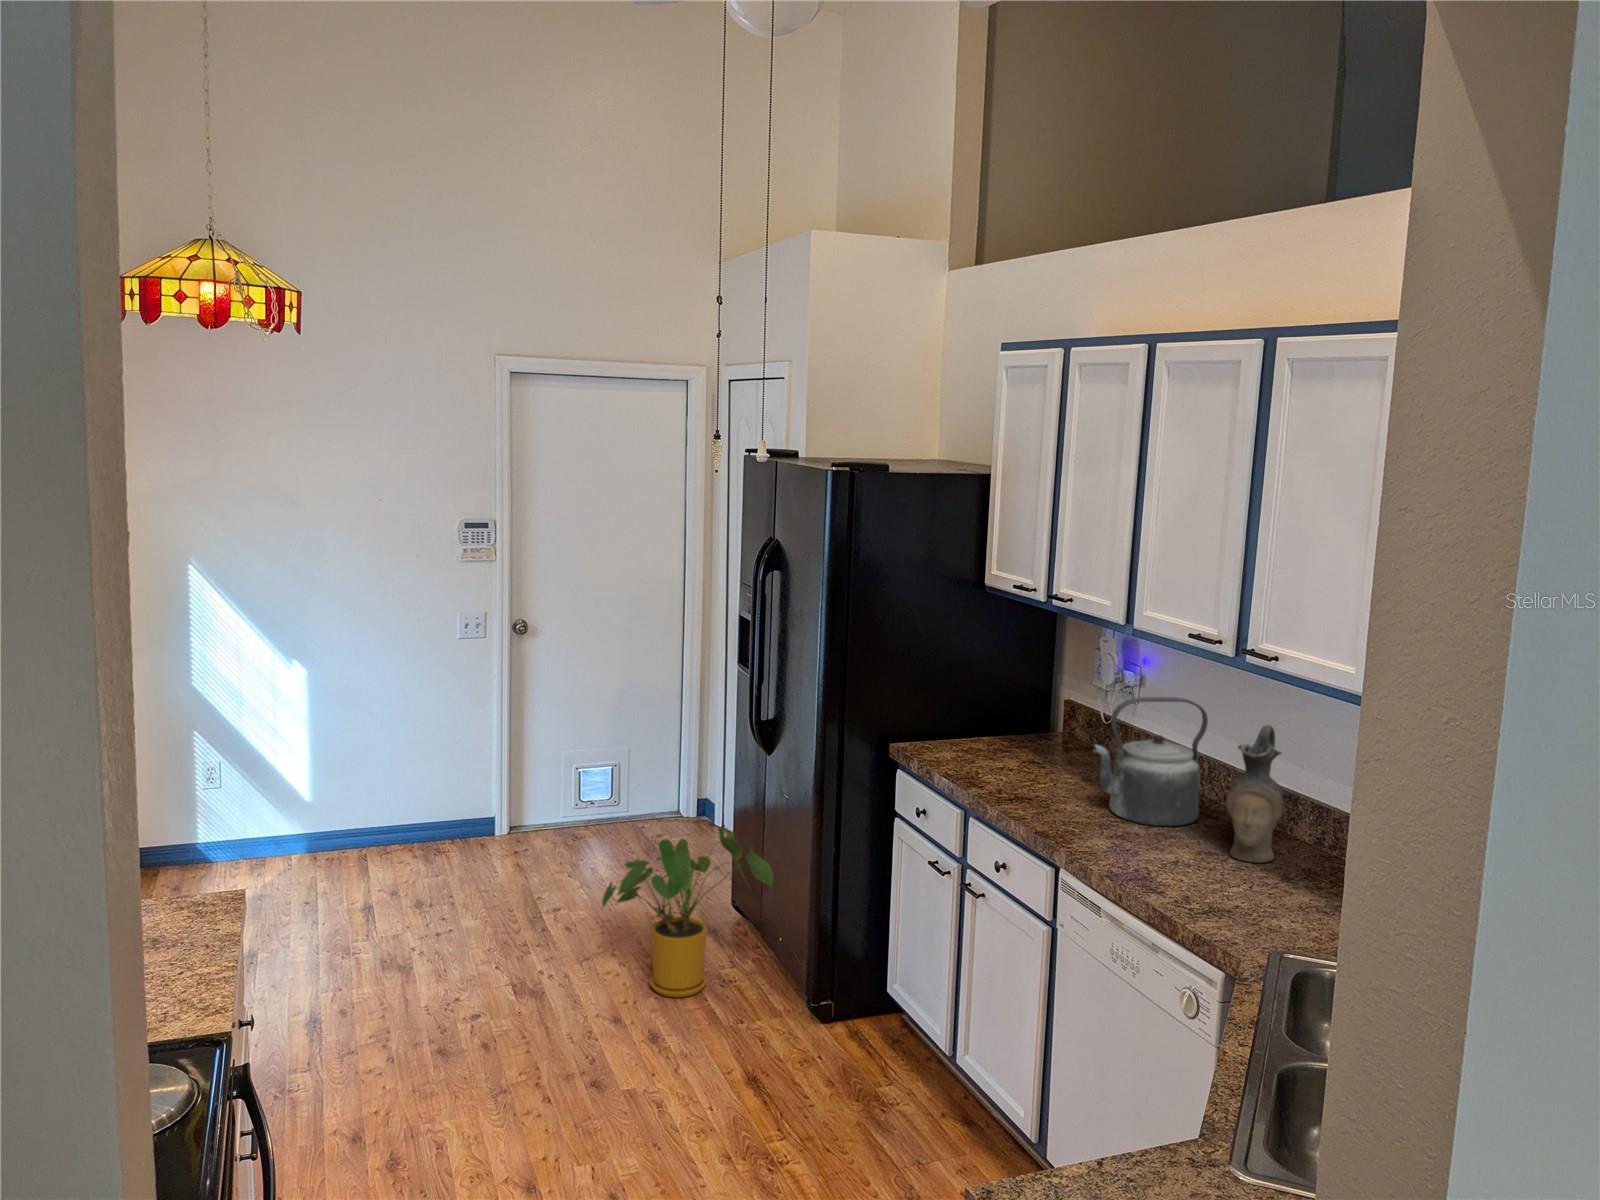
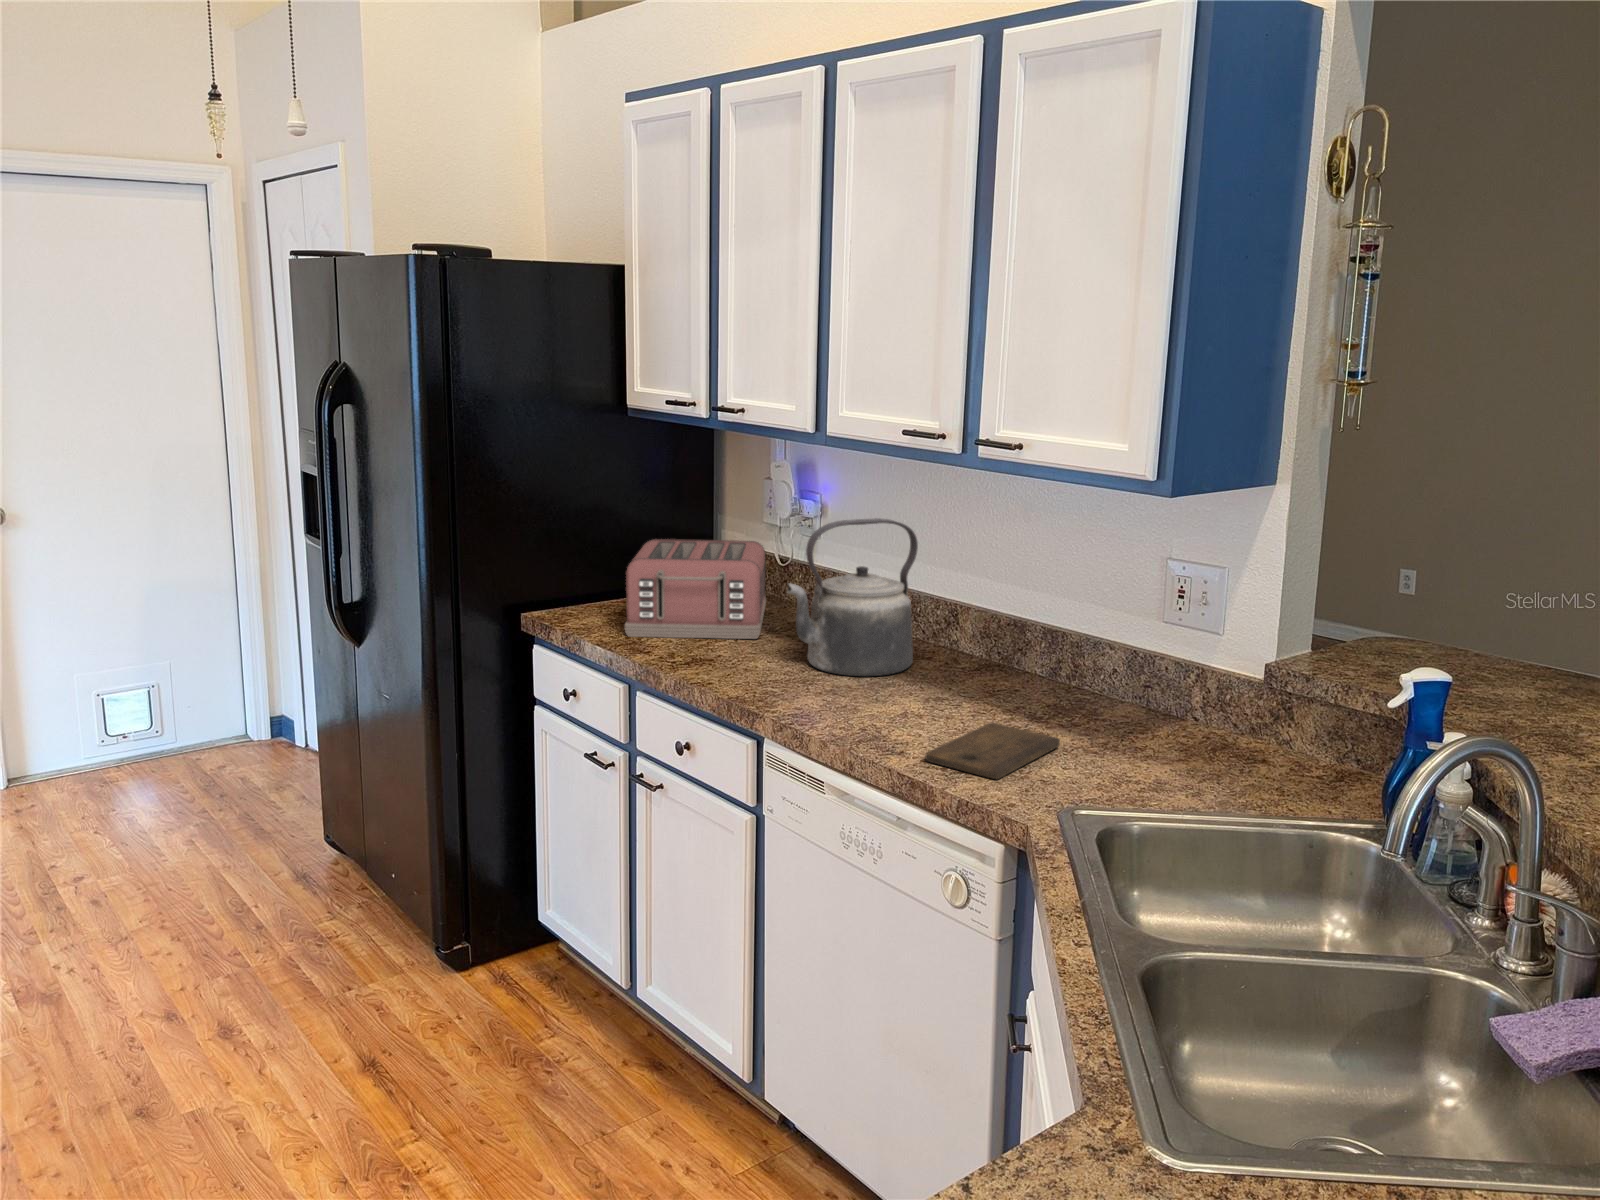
toaster: none [968,693,1090,784] -> present [625,539,766,639]
ceramic pitcher: present [1226,725,1283,863] -> none [958,538,1025,705]
house plant: present [602,828,773,997] -> none [135,746,378,972]
cutting board: none [1178,877,1296,923] -> present [926,723,1060,779]

